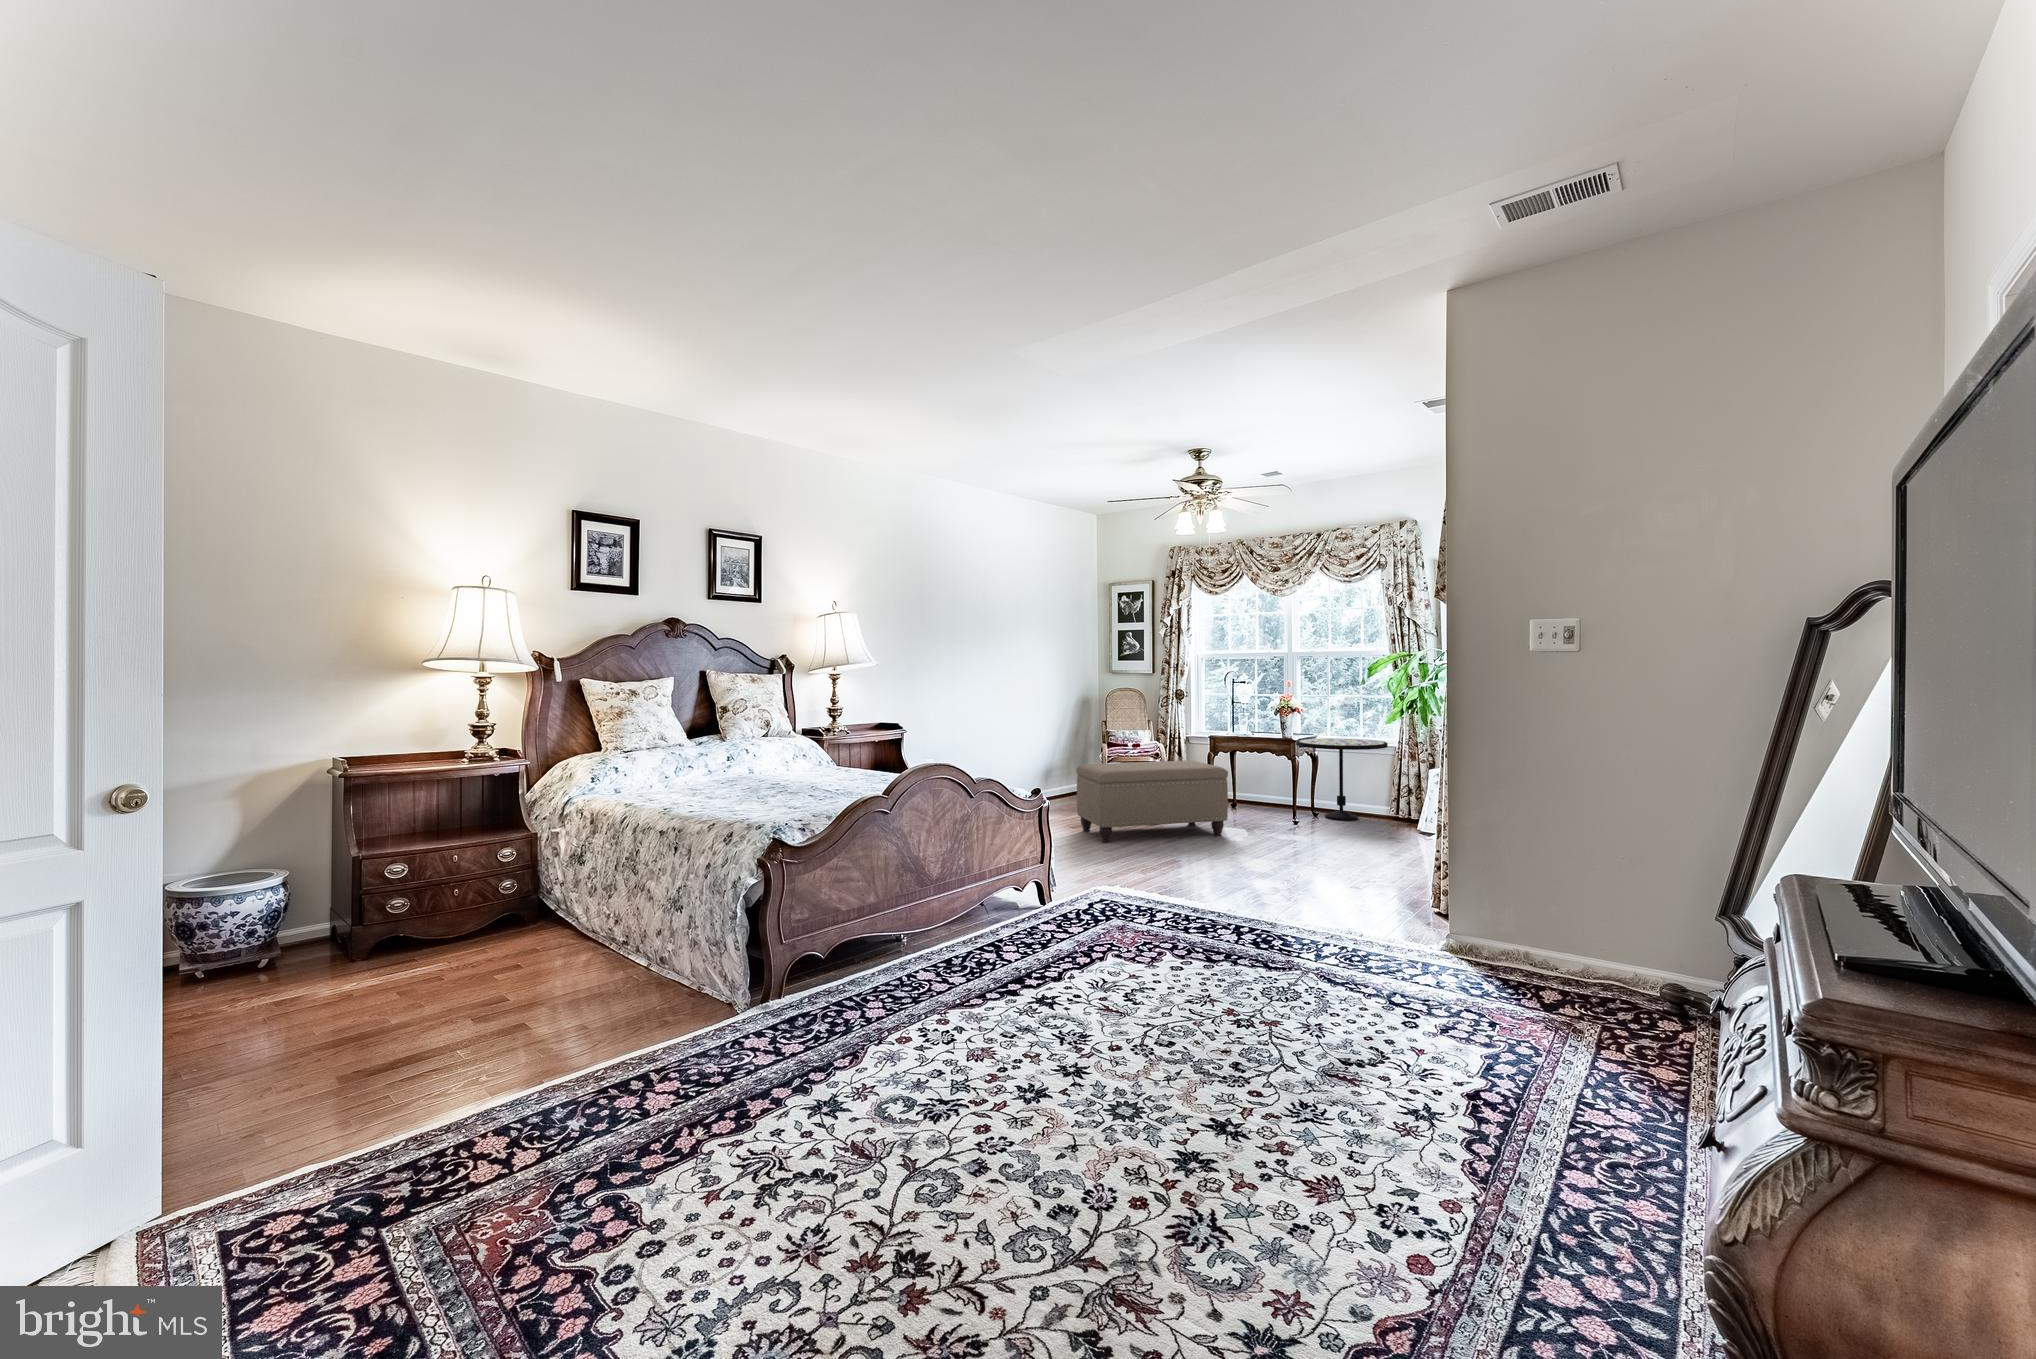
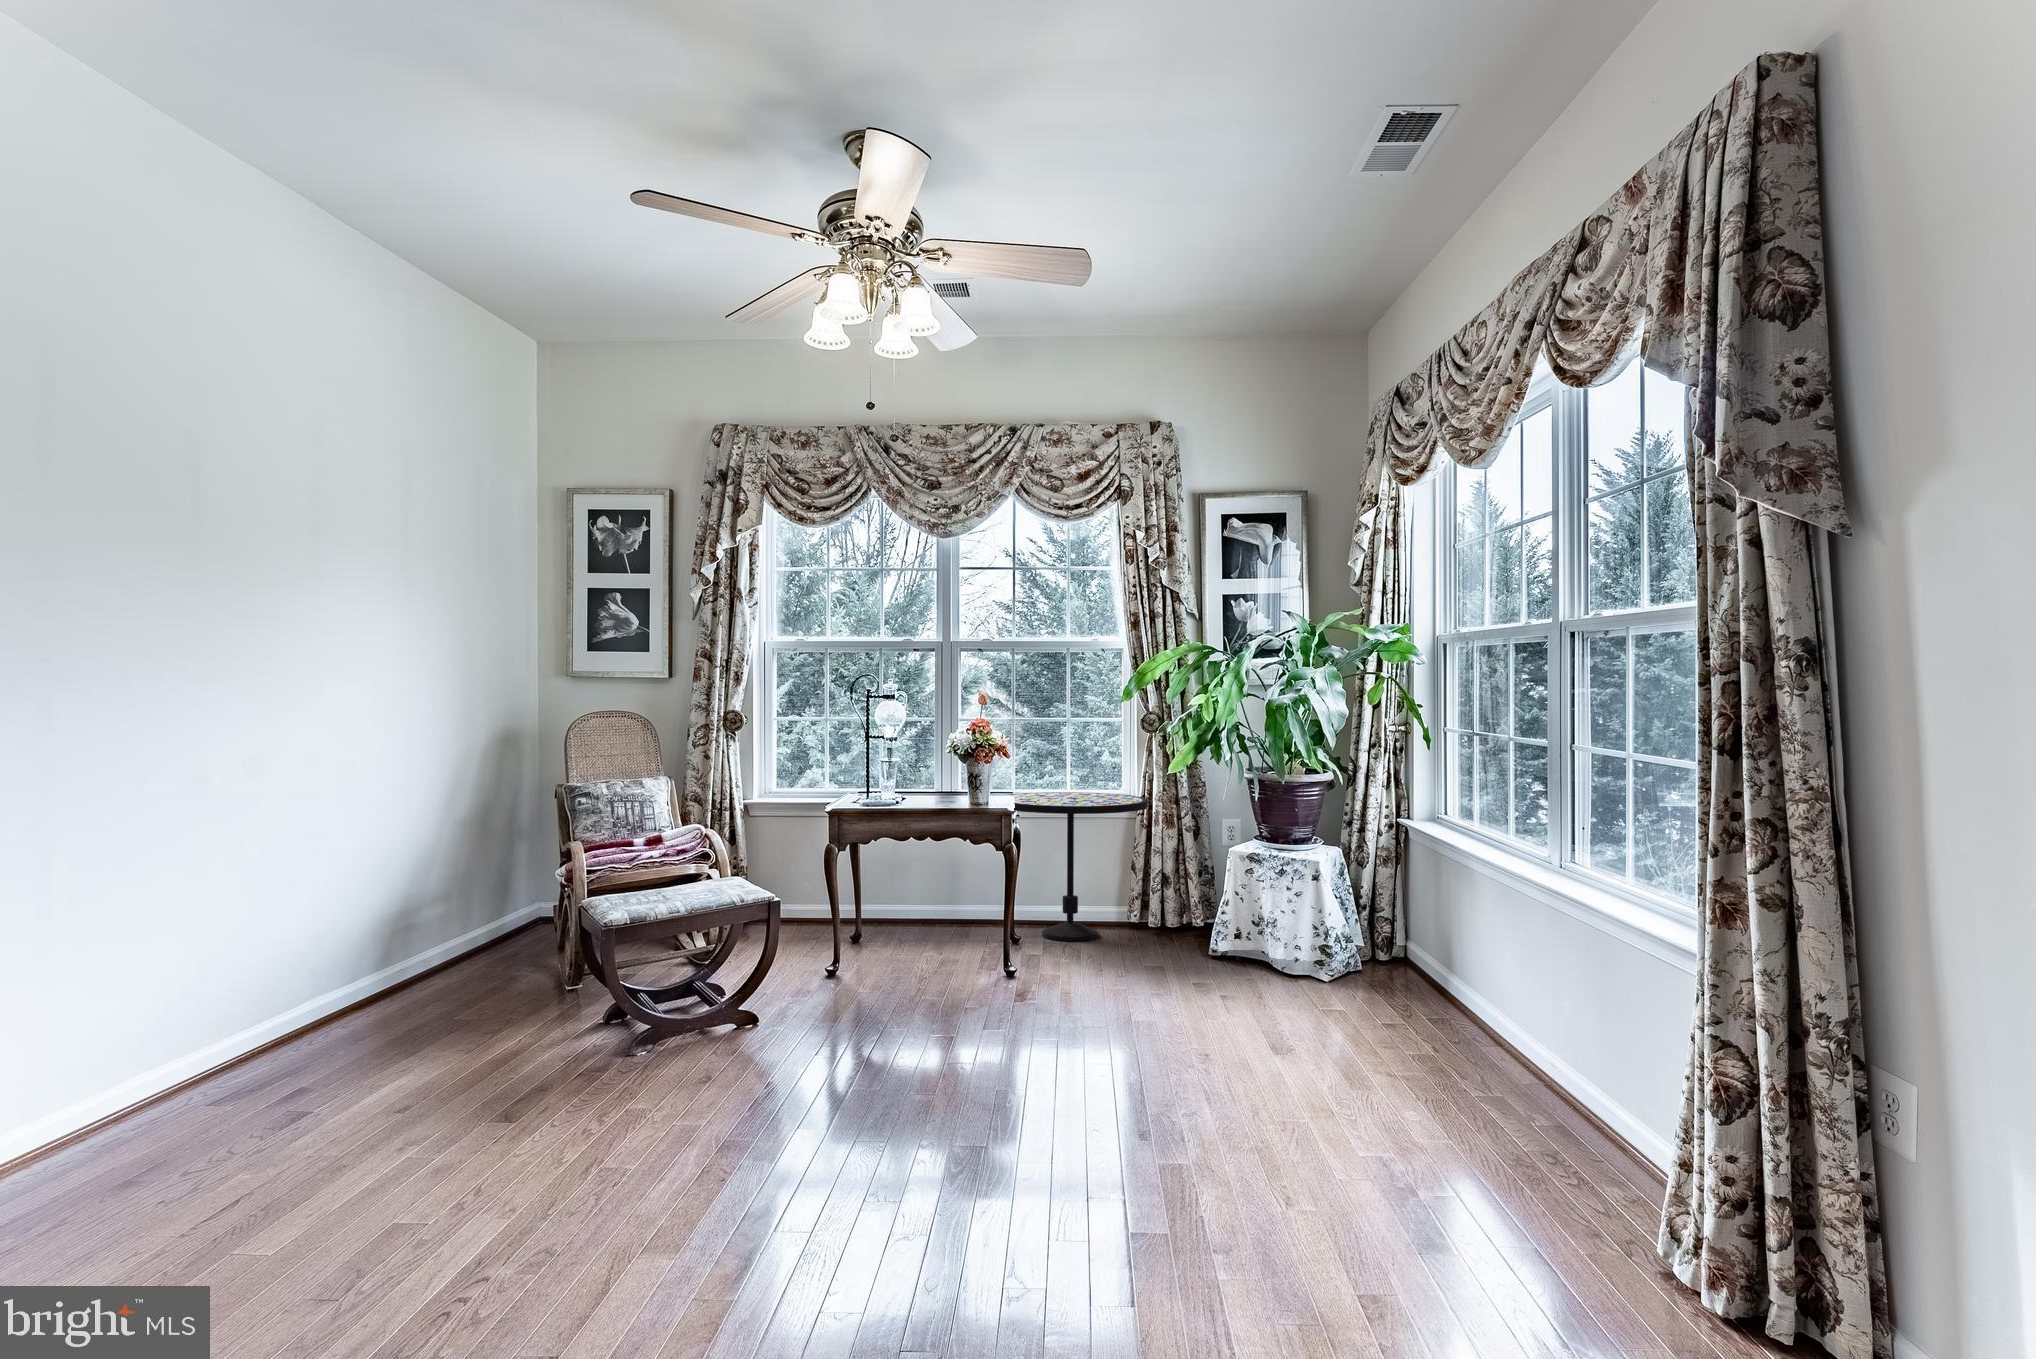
ottoman: present [1076,761,1228,842] -> none [612,853,955,1076]

